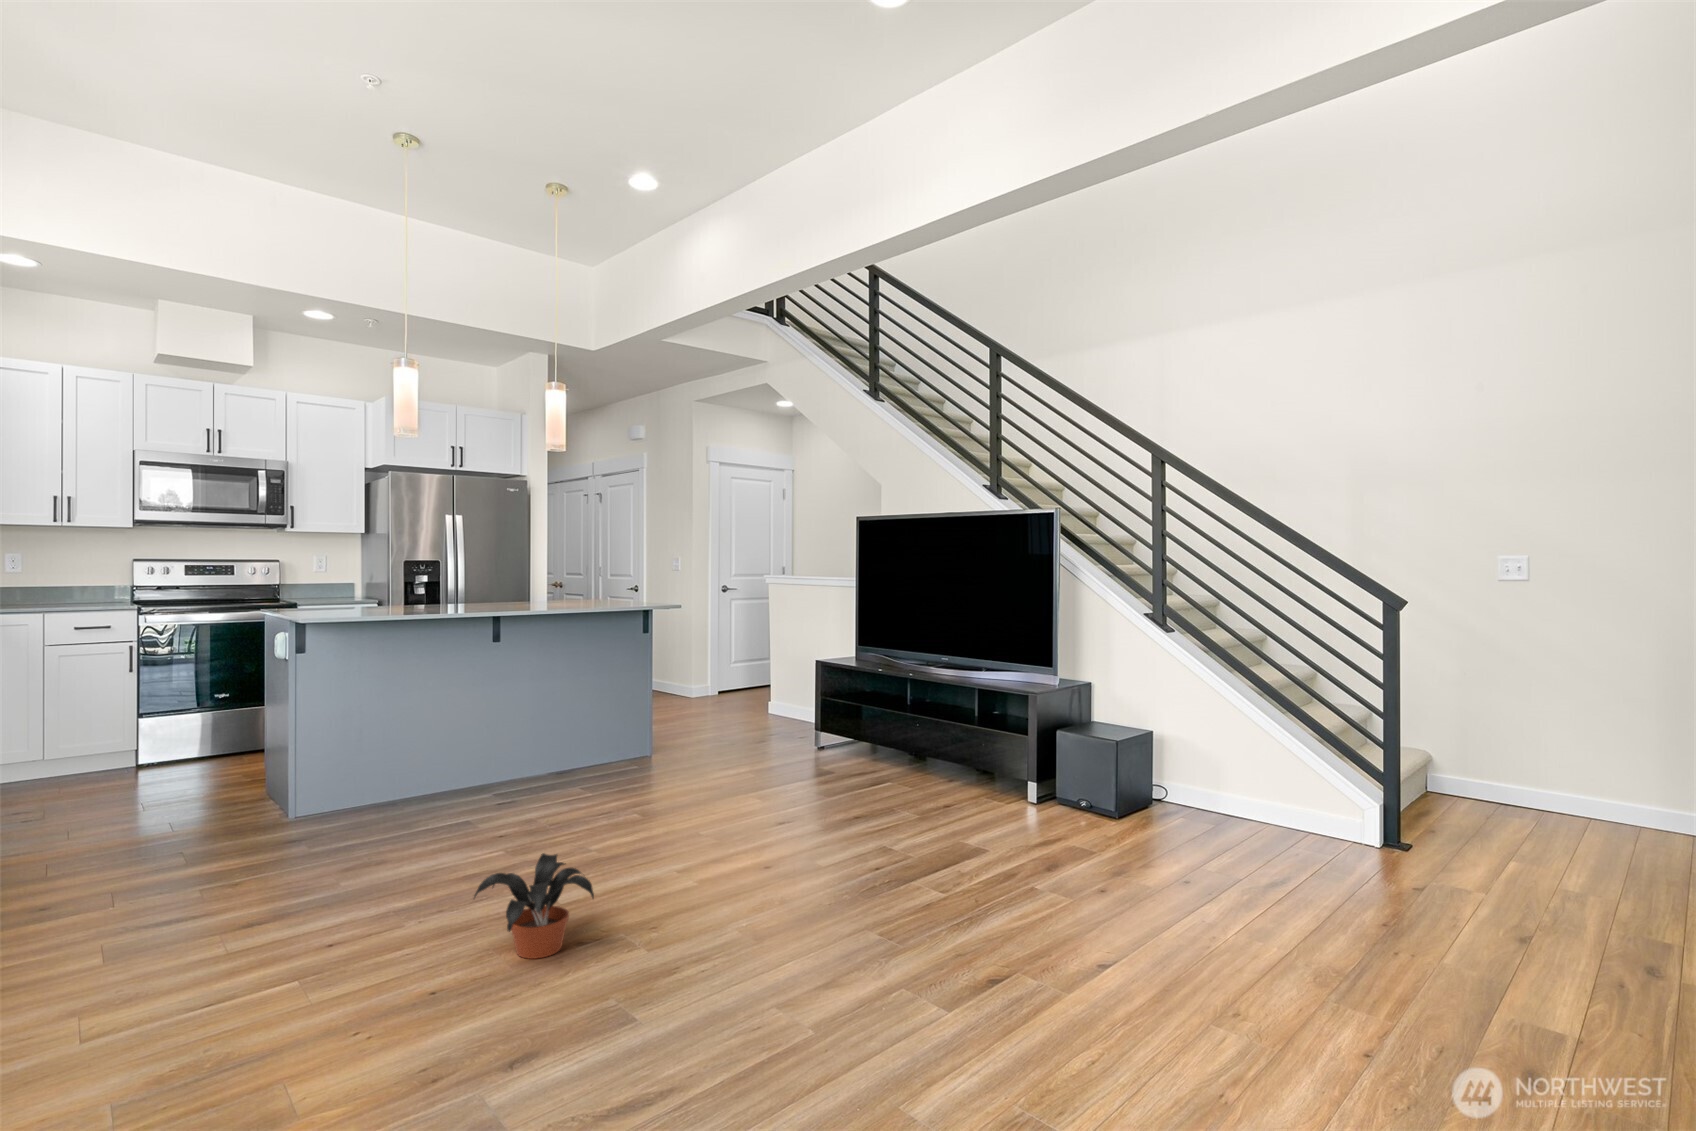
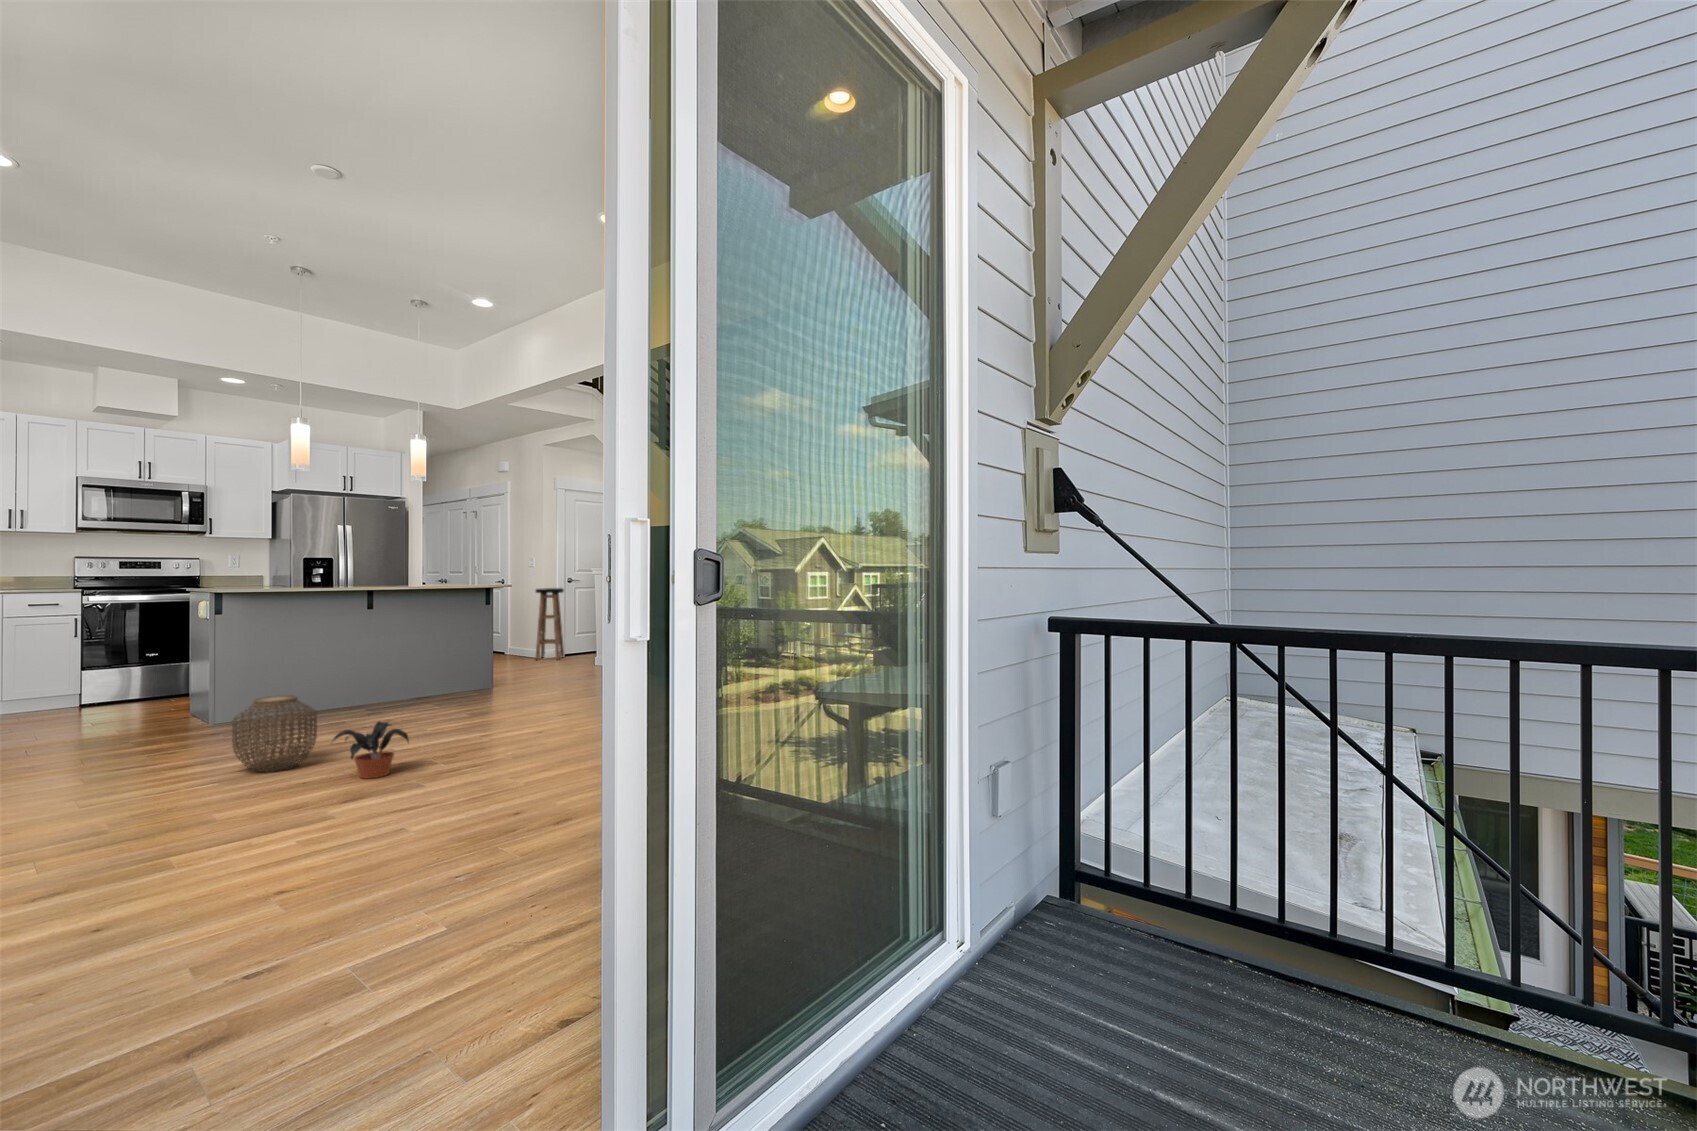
bar stool: none [688,599,725,699] -> present [535,588,564,660]
woven basket: none [324,798,445,927] -> present [232,695,317,772]

